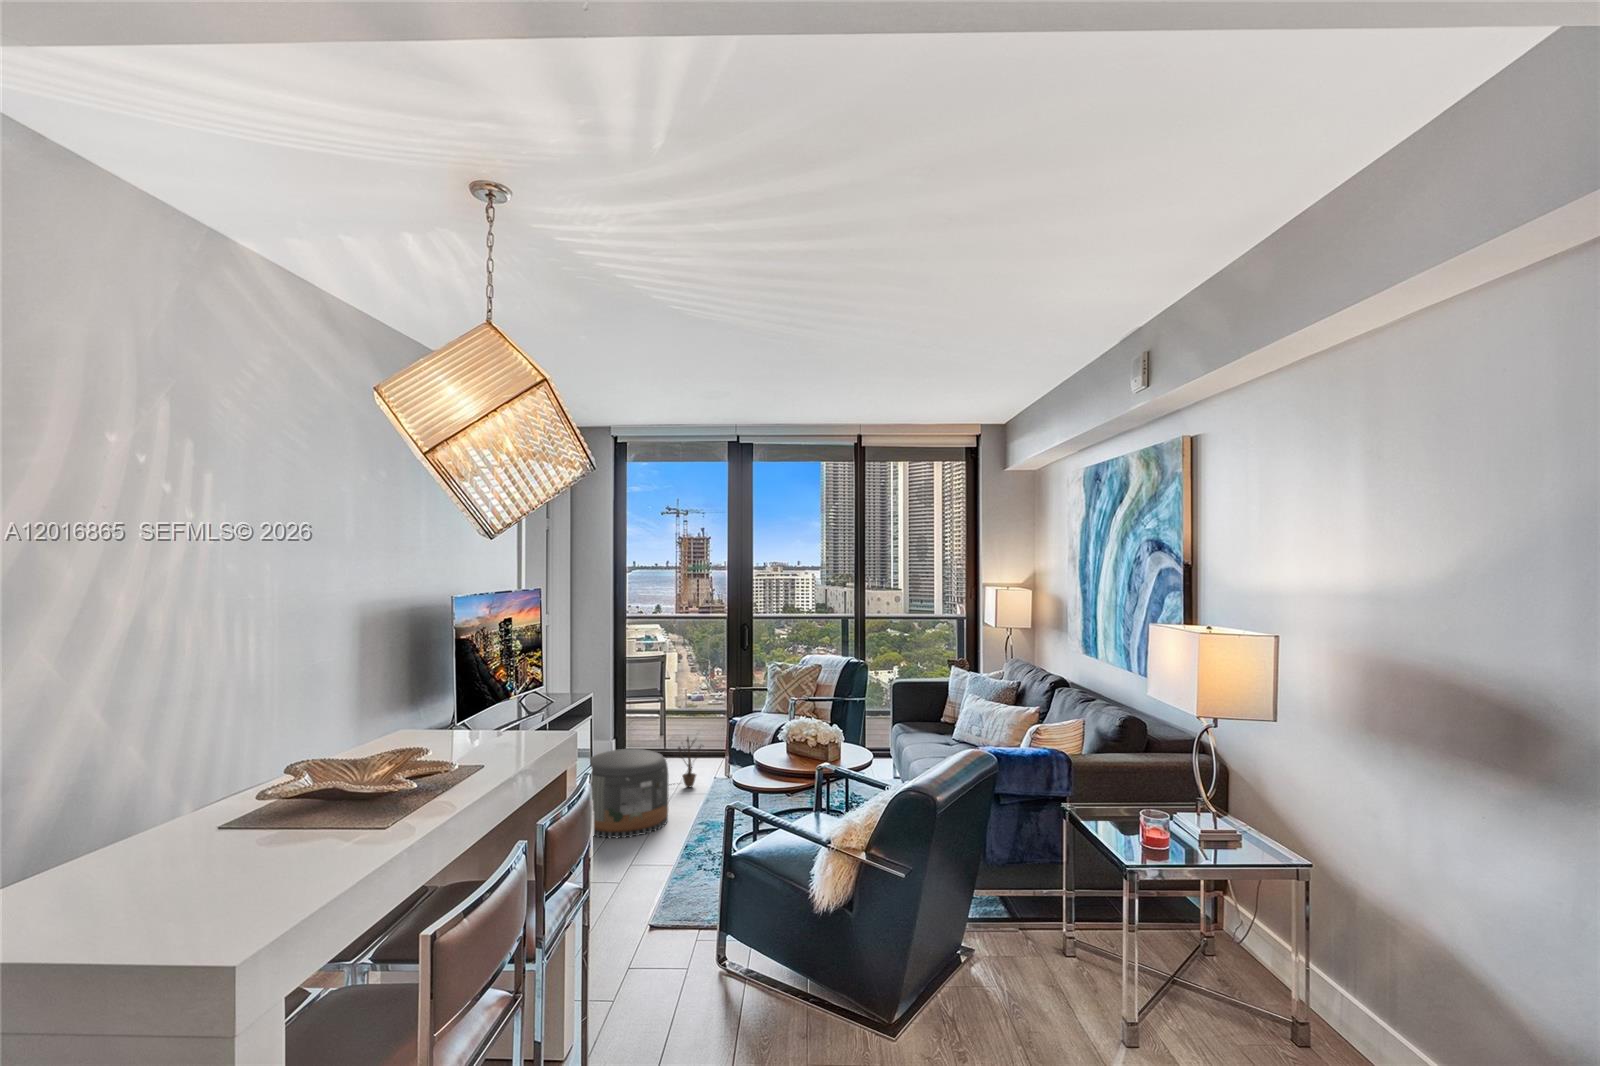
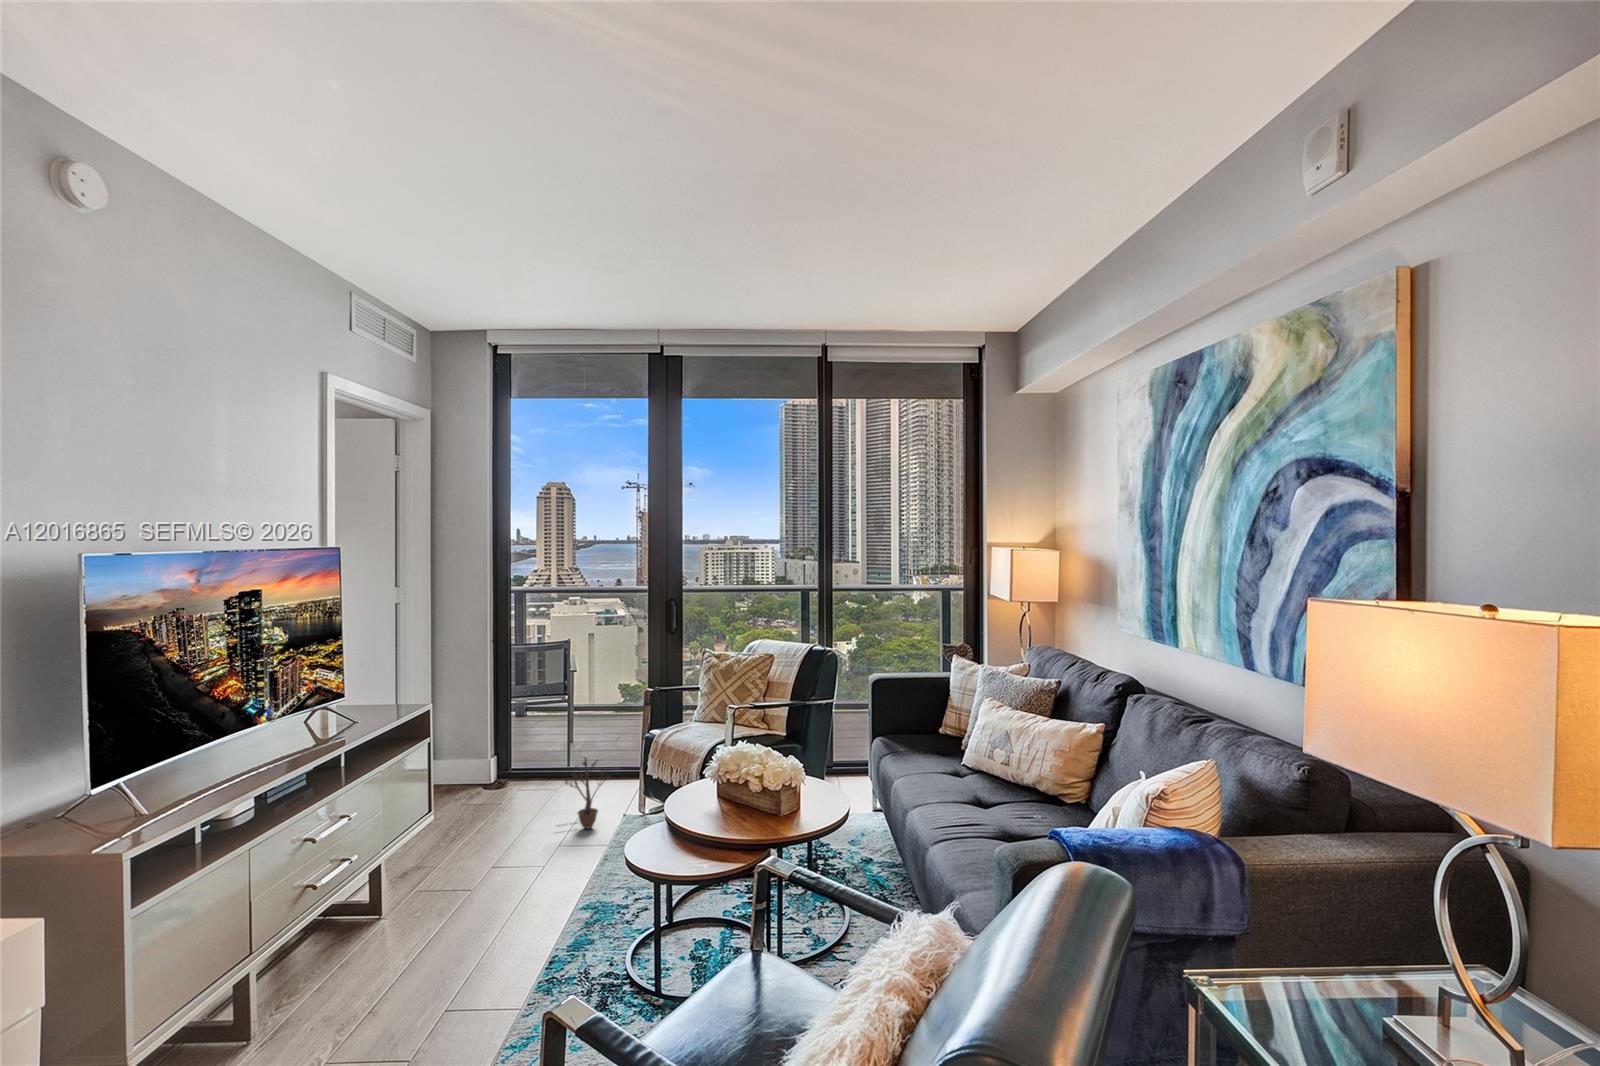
pouf: present [590,749,668,838] -> none [400,786,541,935]

